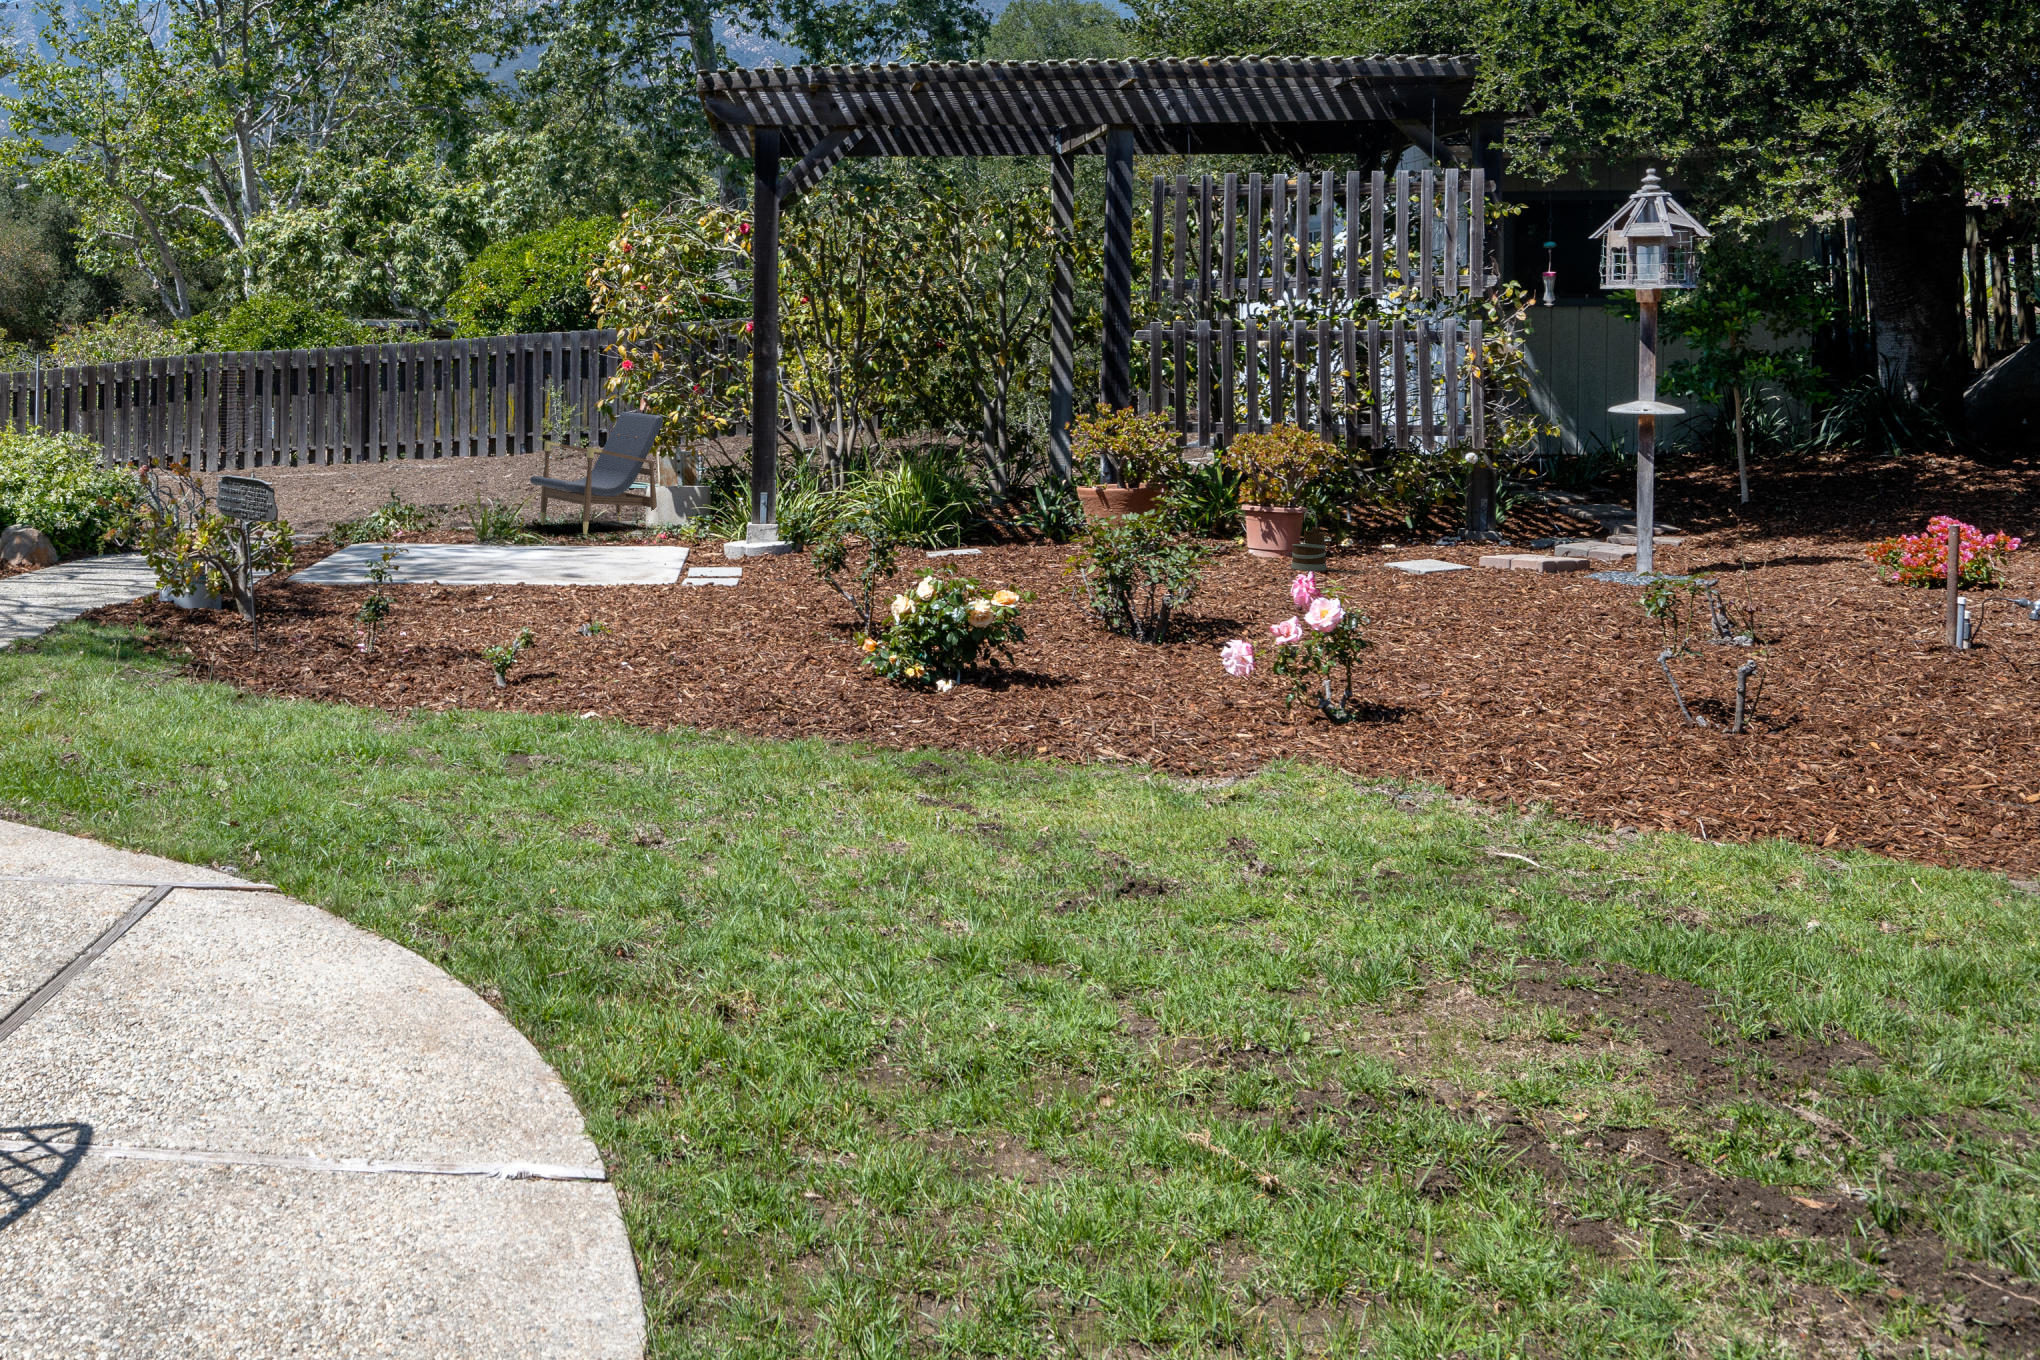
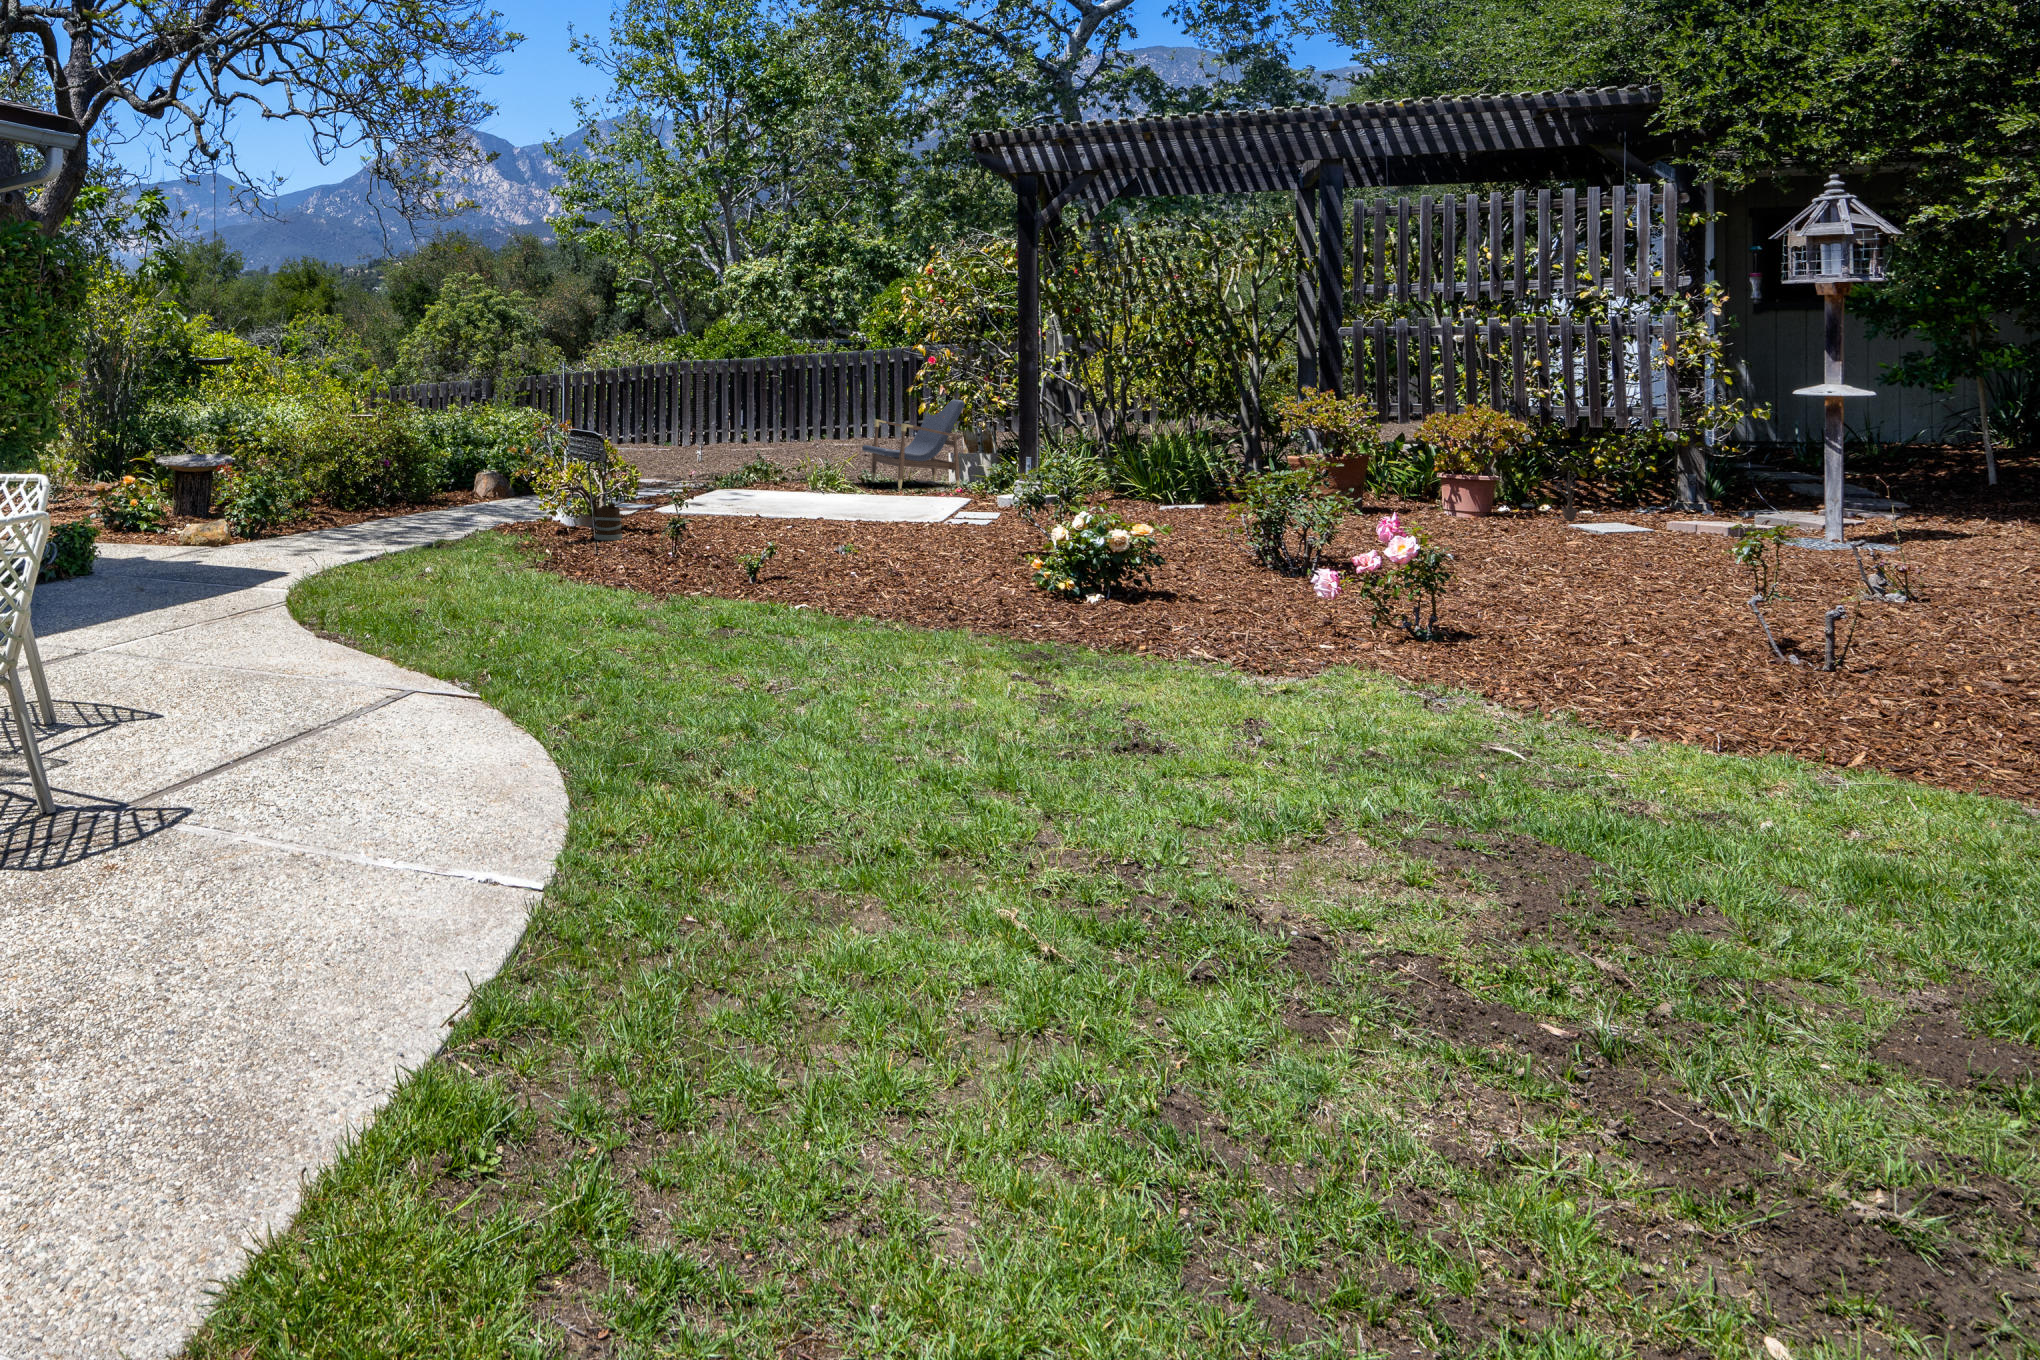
decorative plant: none [1342,497,1373,553] -> present [1552,472,1584,521]
wooden bucket: present [1291,509,1327,571] -> present [595,489,622,540]

